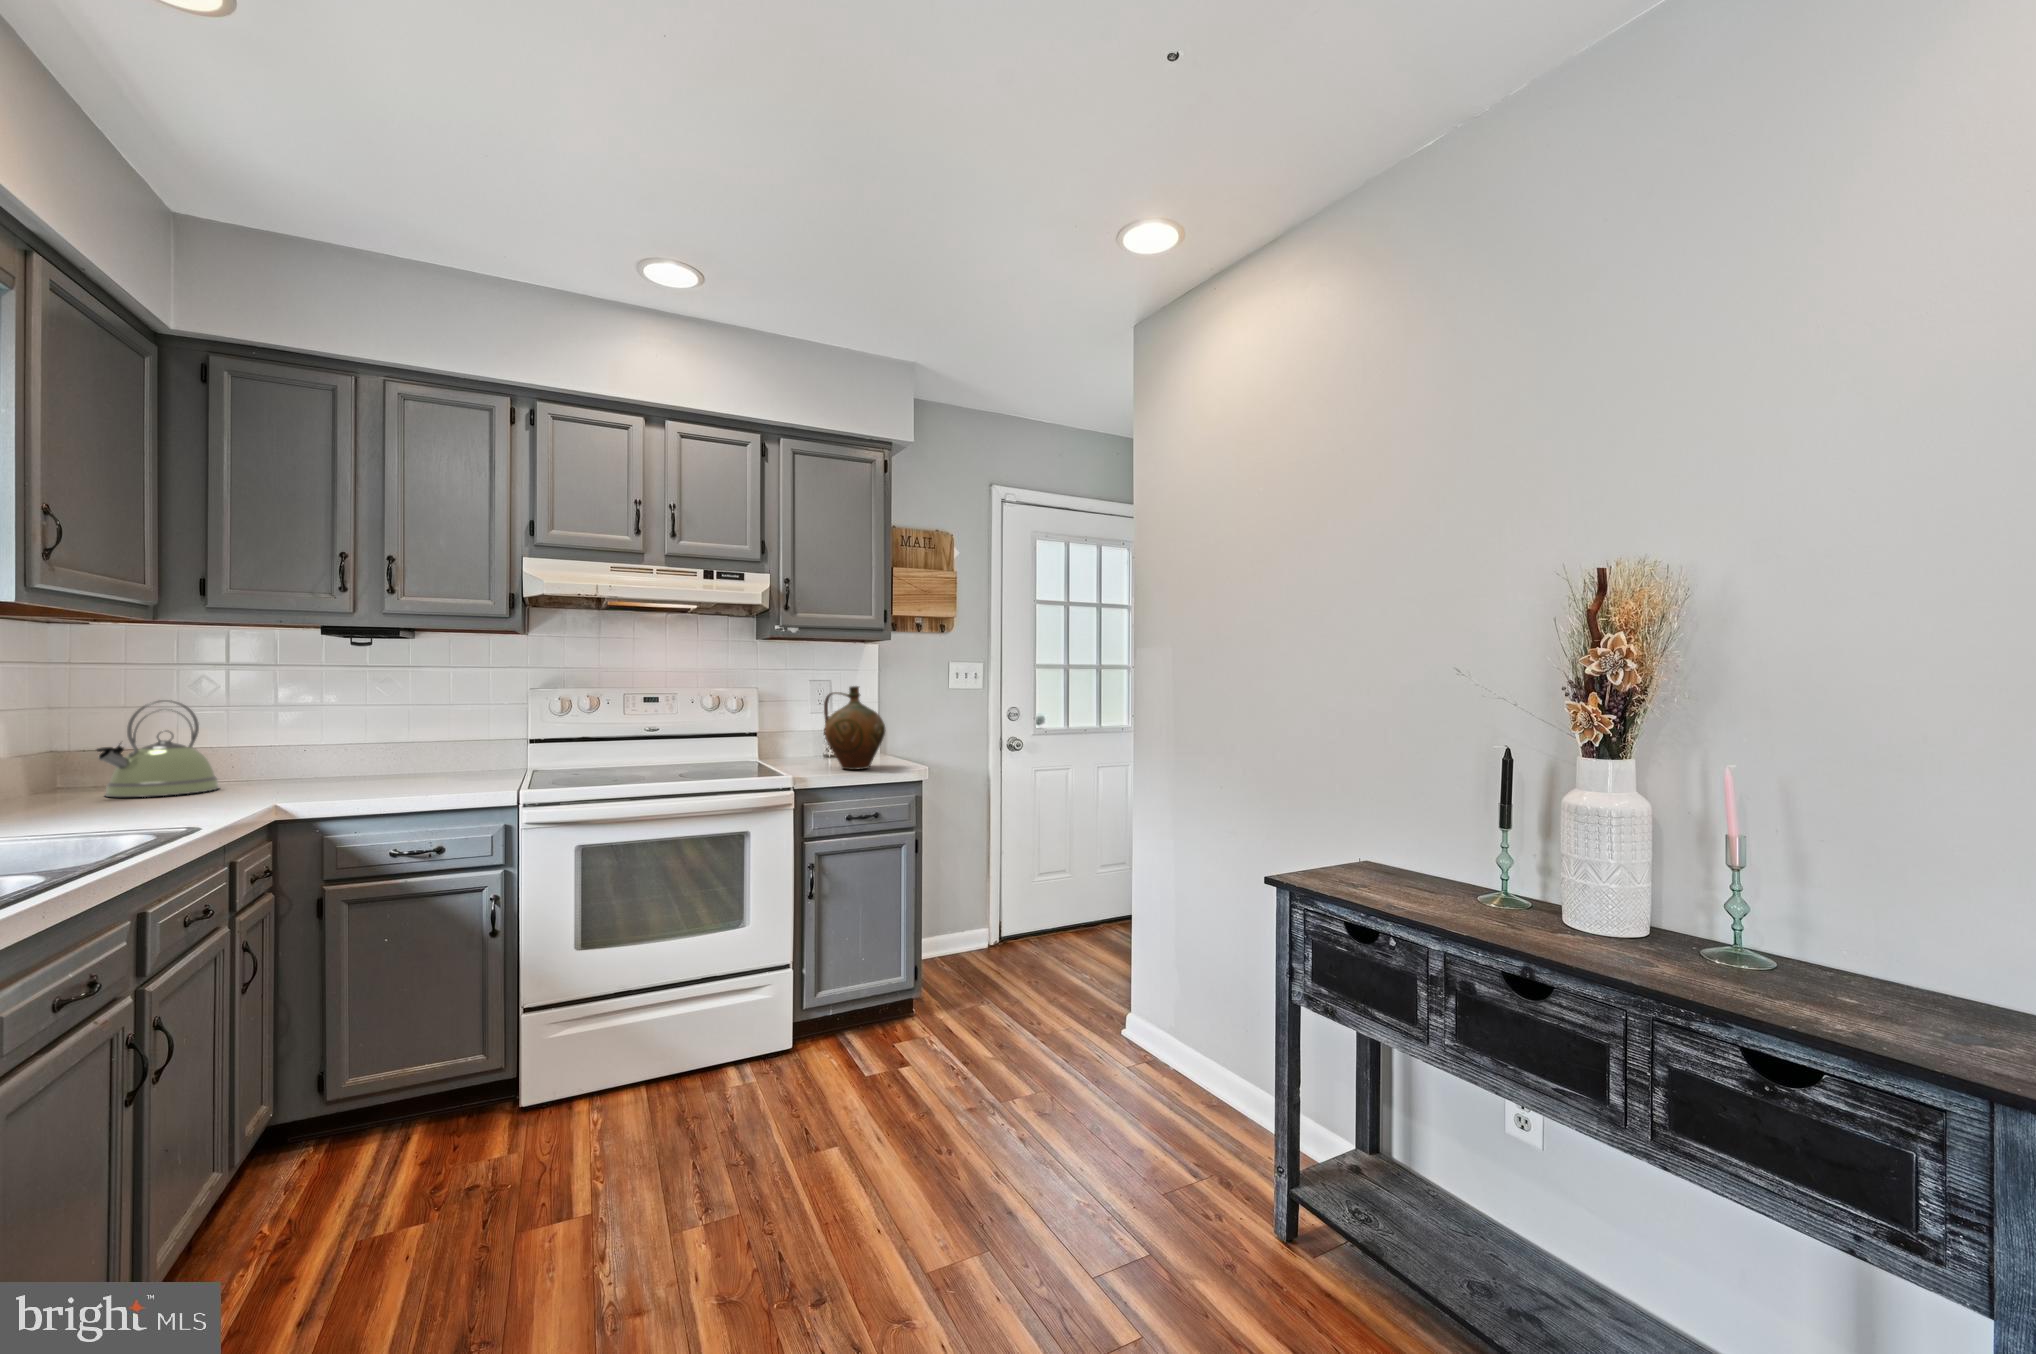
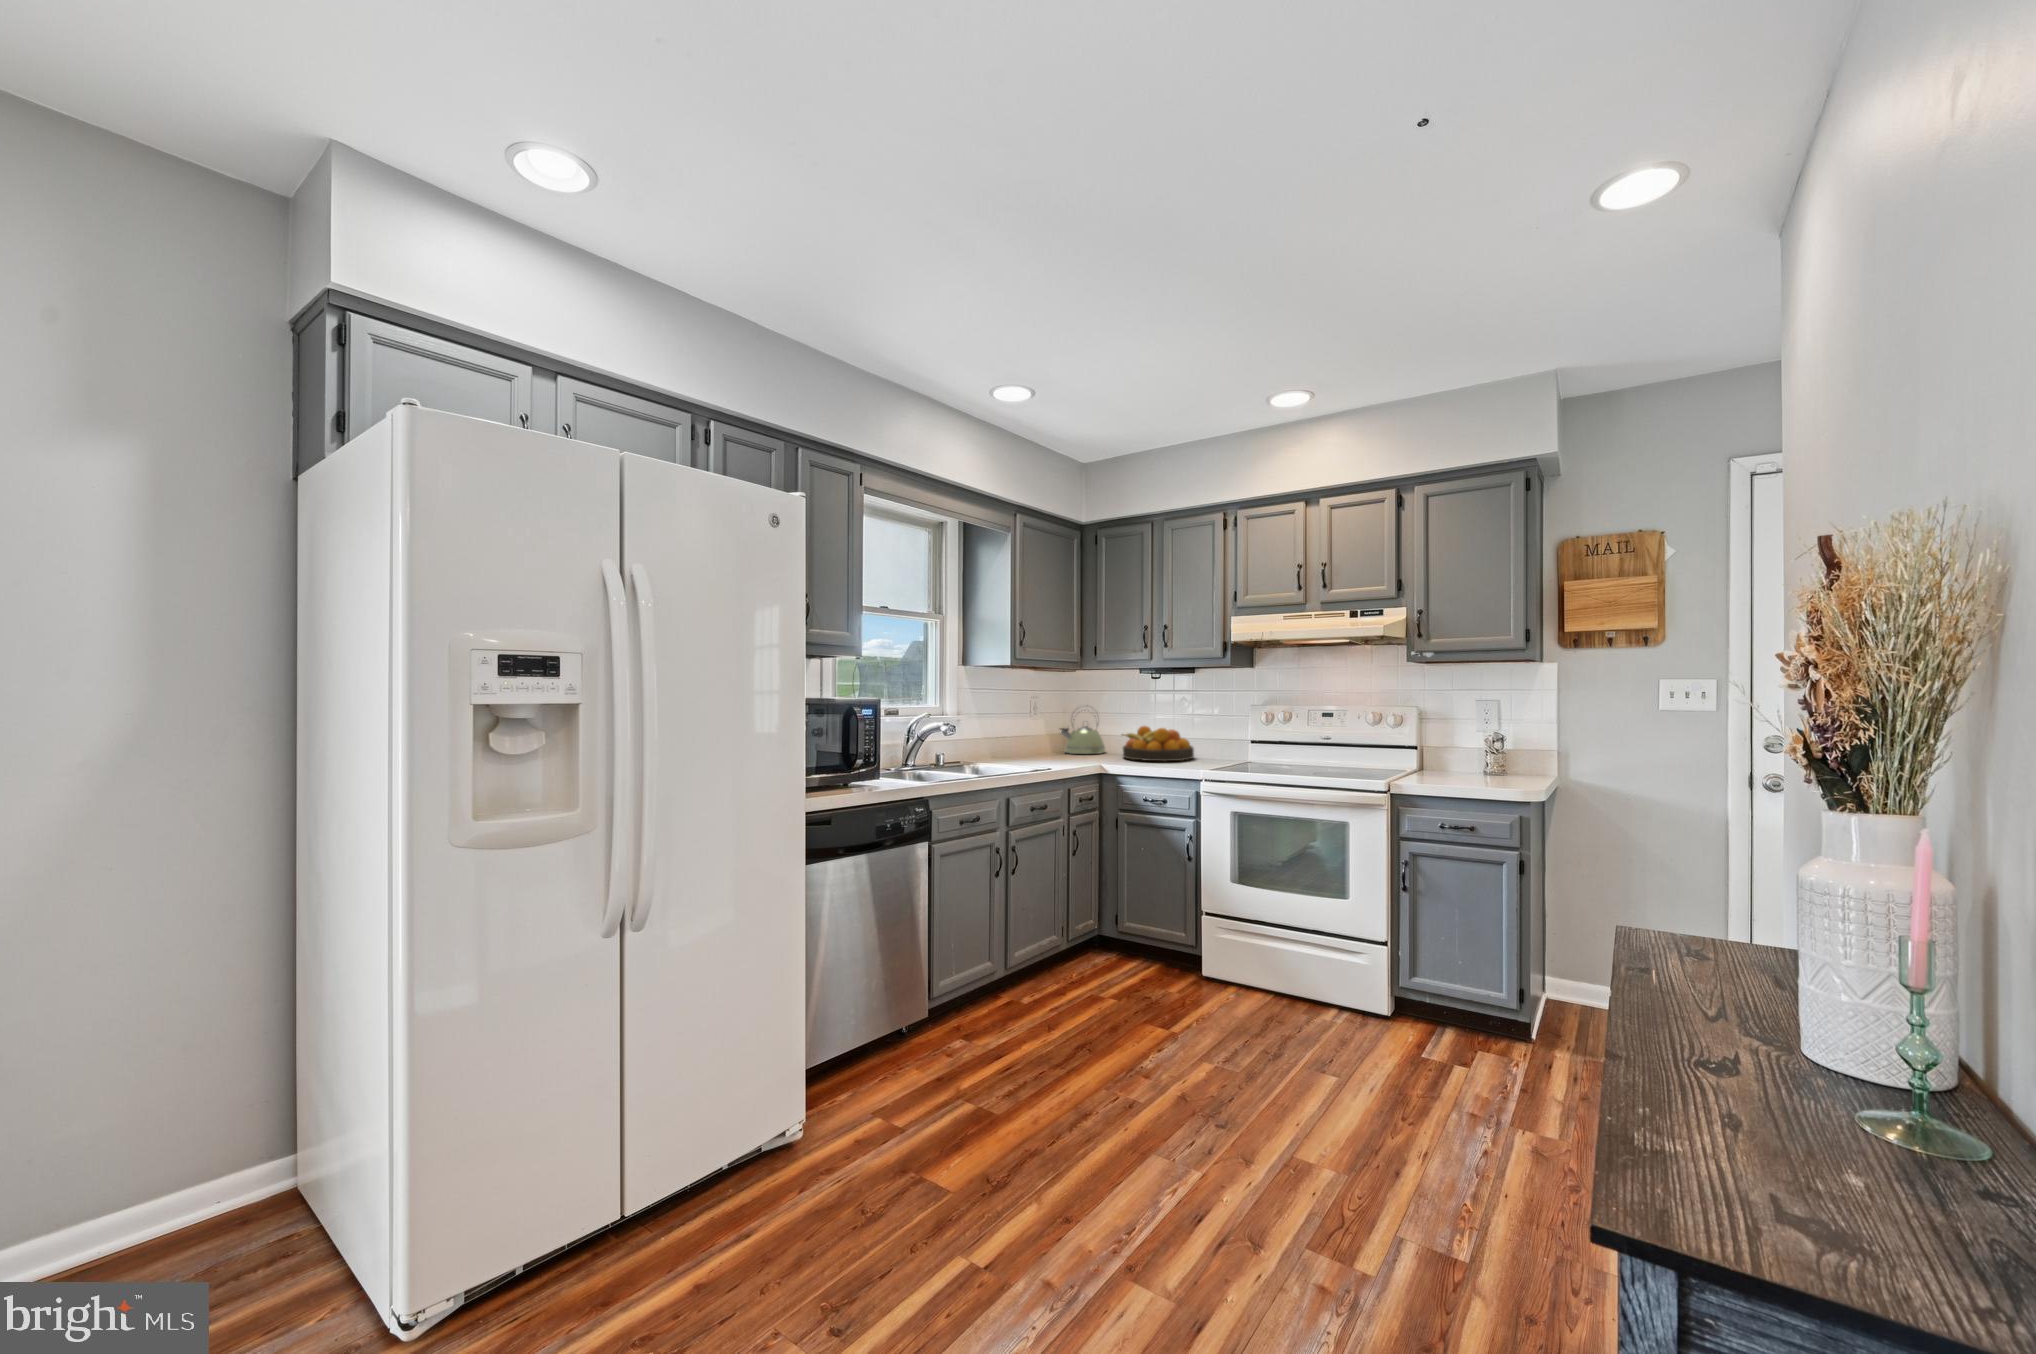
ceramic jug: present [824,686,886,770] -> none [1446,708,1511,787]
fruit bowl: none [284,731,437,791] -> present [1123,726,1194,761]

